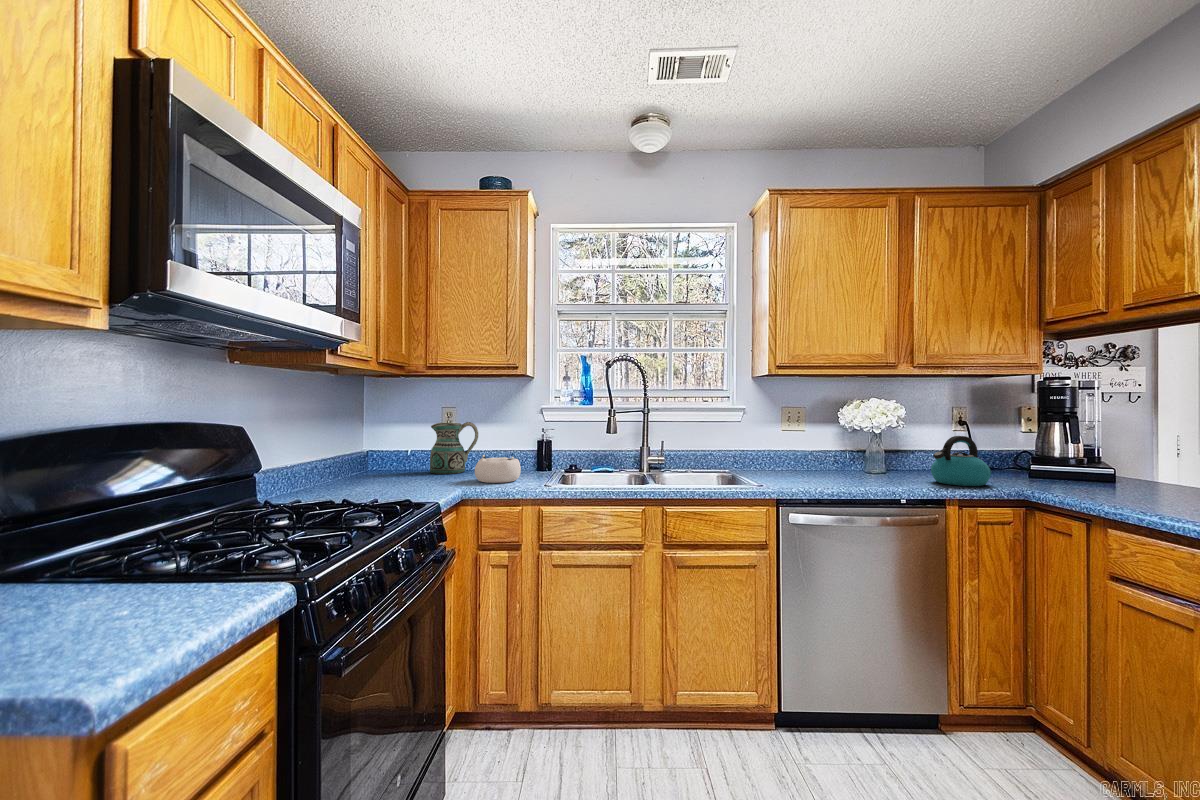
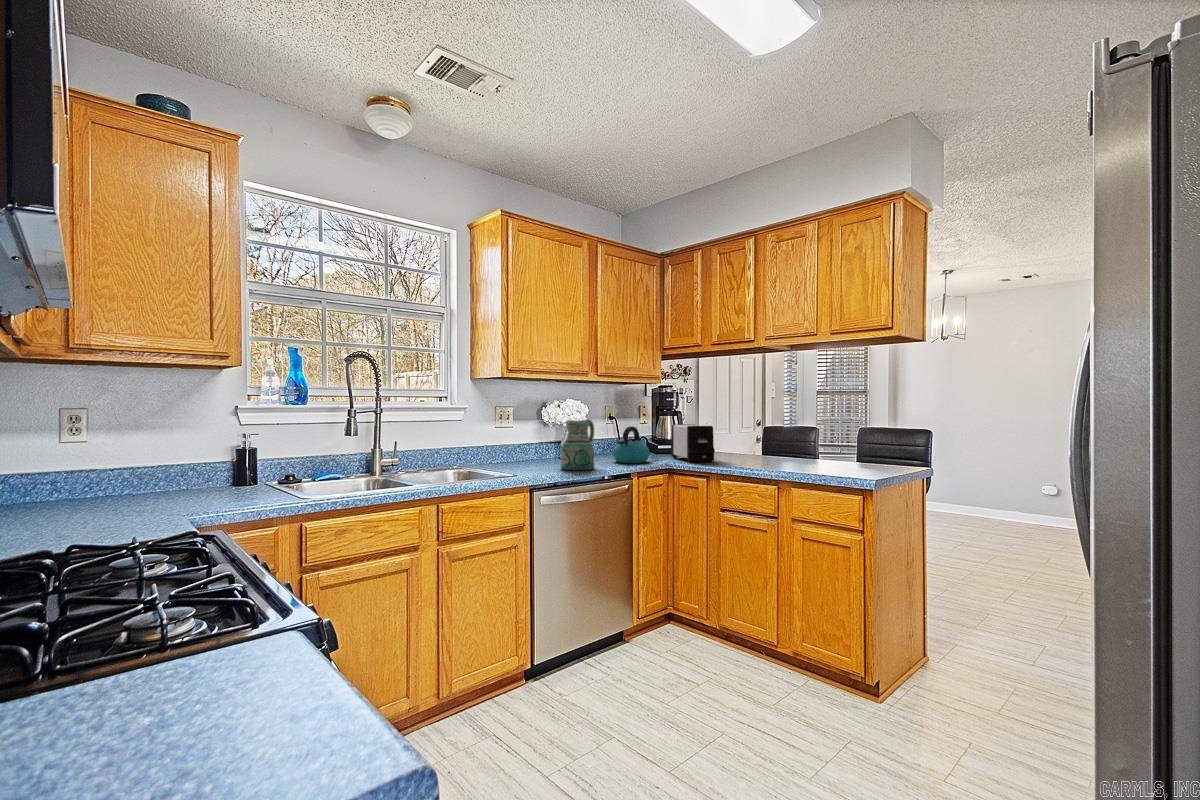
ceramic pitcher: present [430,422,478,474] -> present [561,419,594,470]
toaster: none [1044,435,1115,497] -> present [671,424,715,462]
decorative bowl: present [475,455,521,483] -> none [178,469,248,505]

